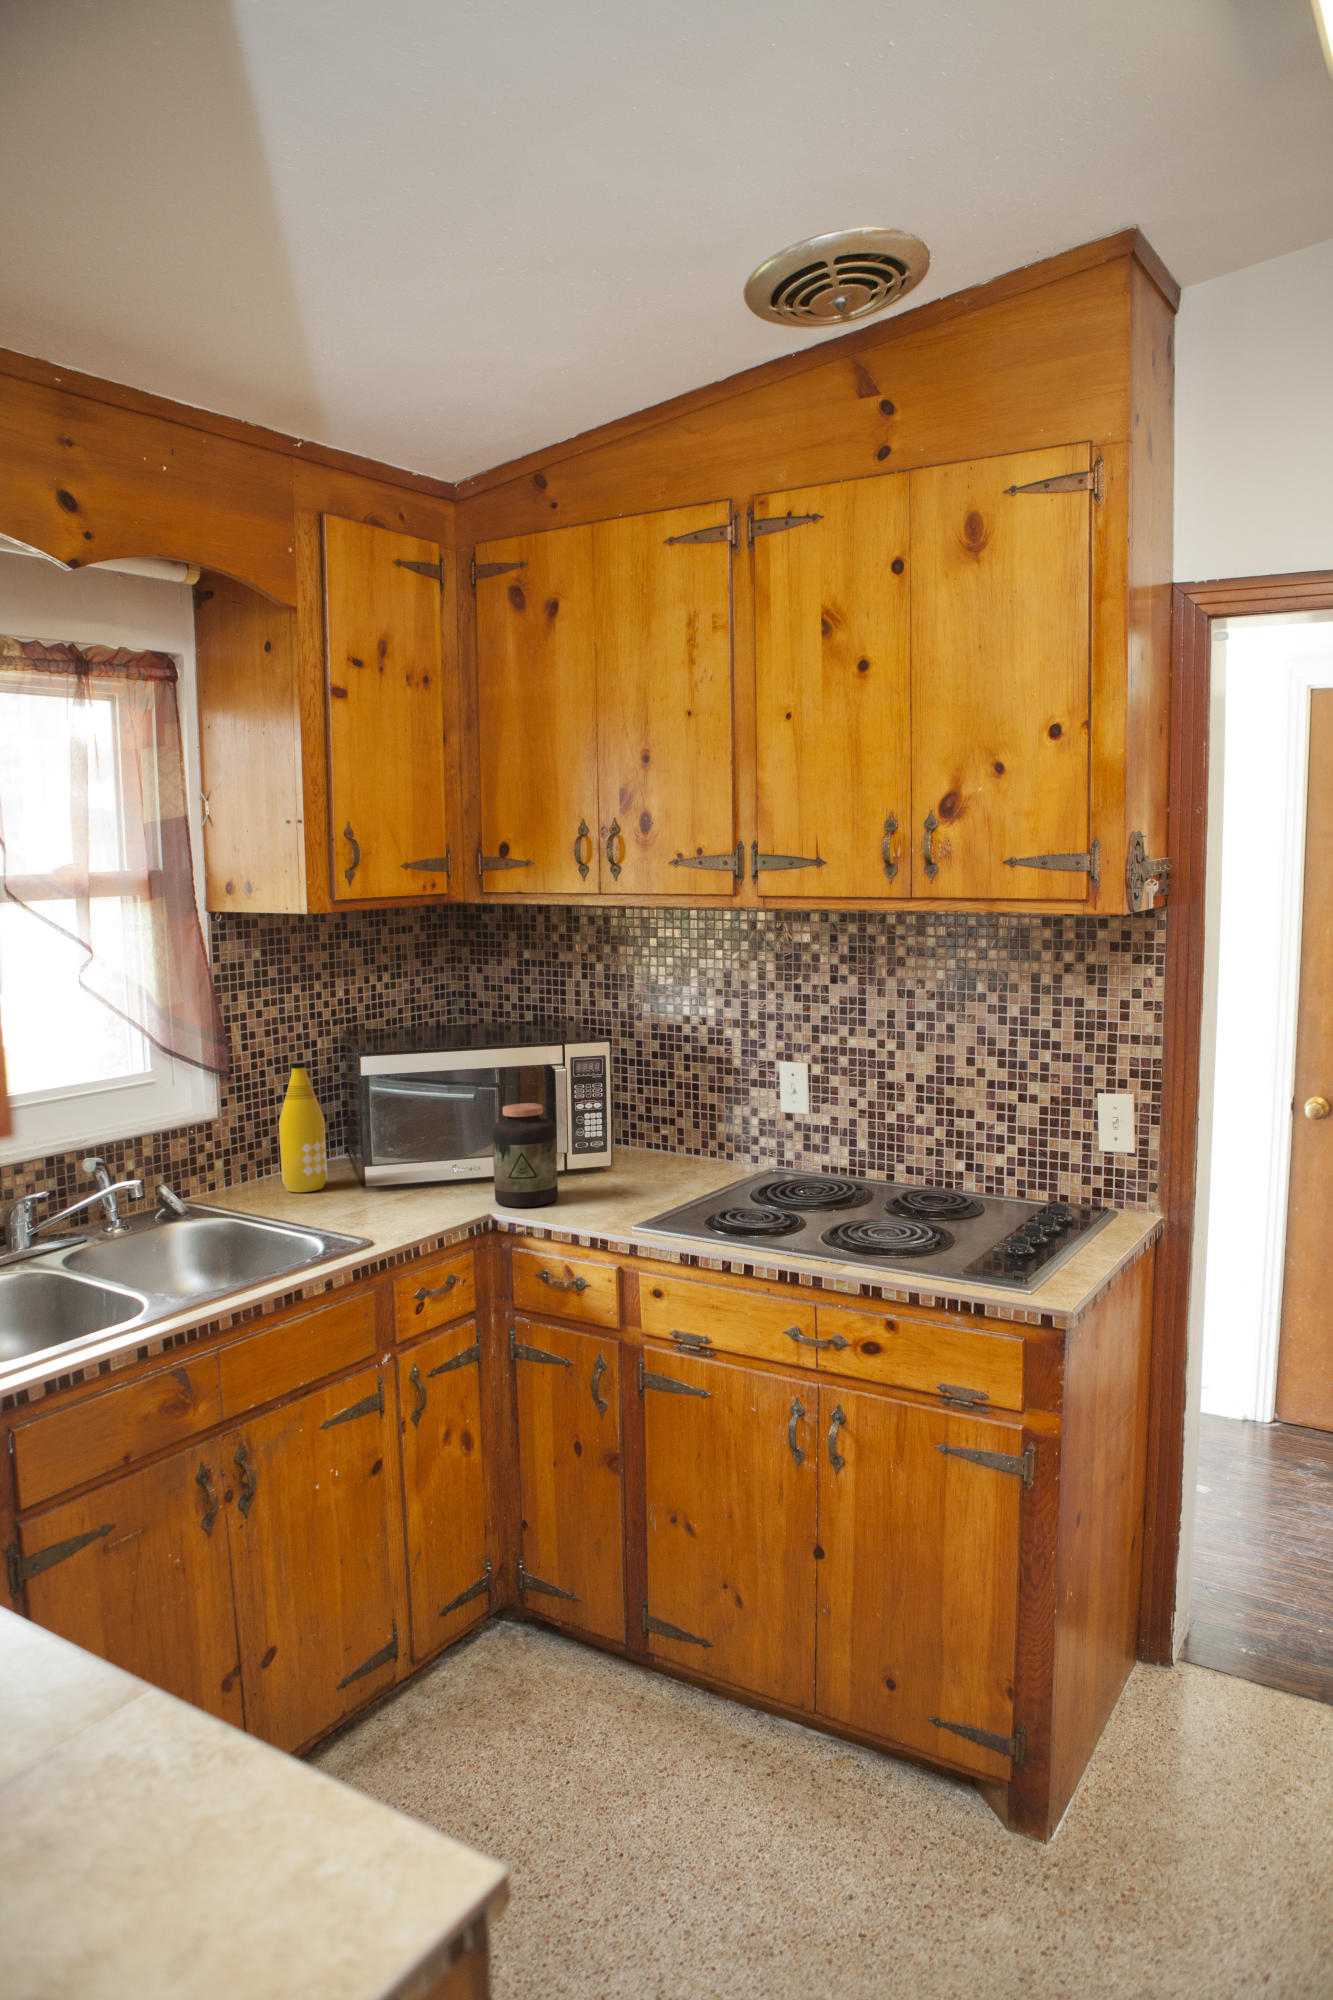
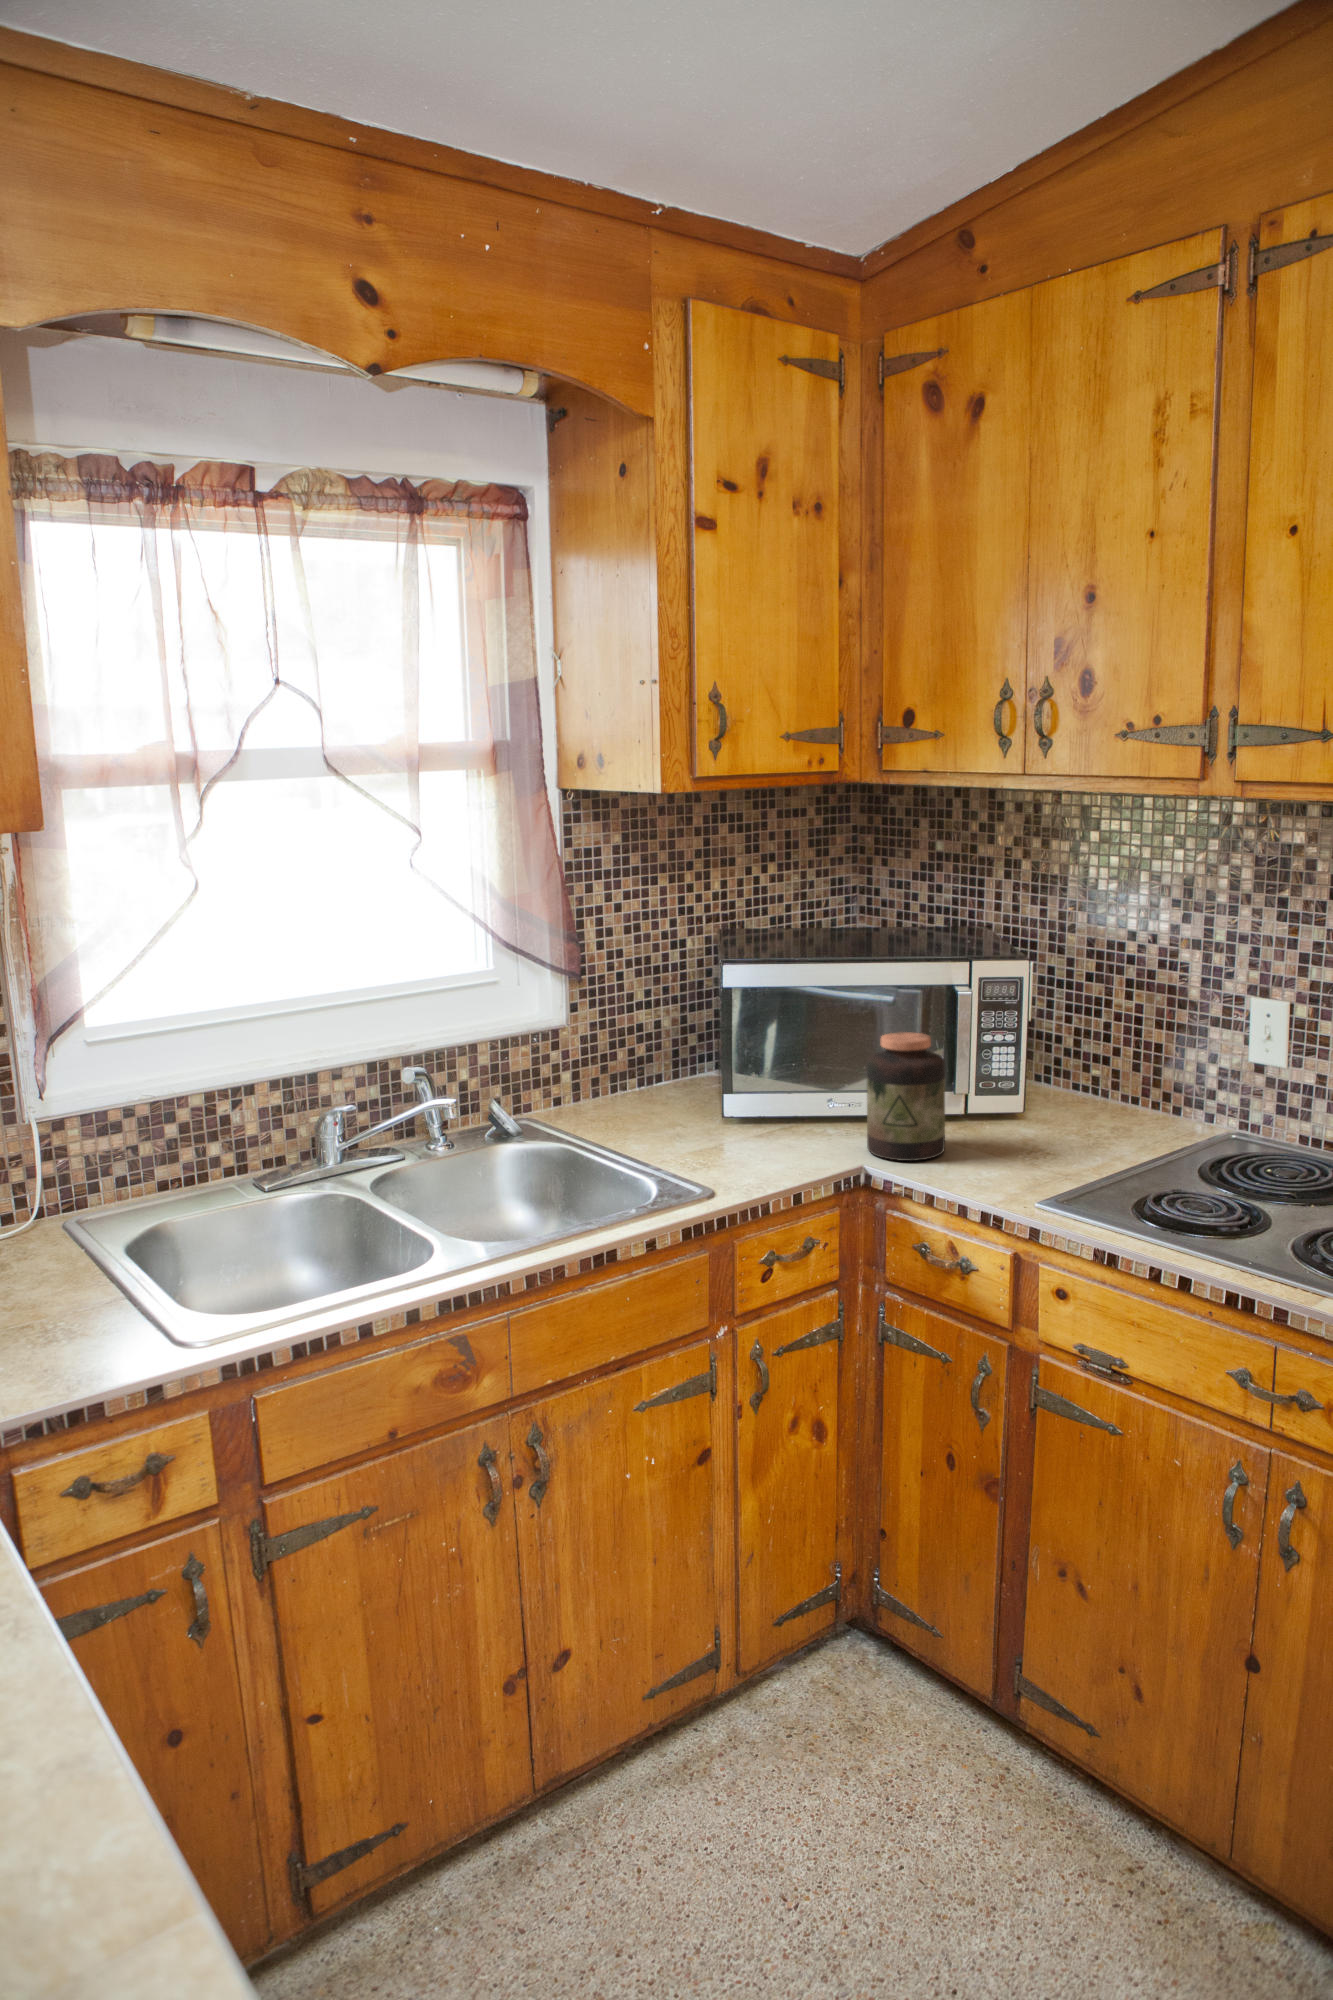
bottle: present [279,1061,328,1192] -> none [632,965,684,1114]

